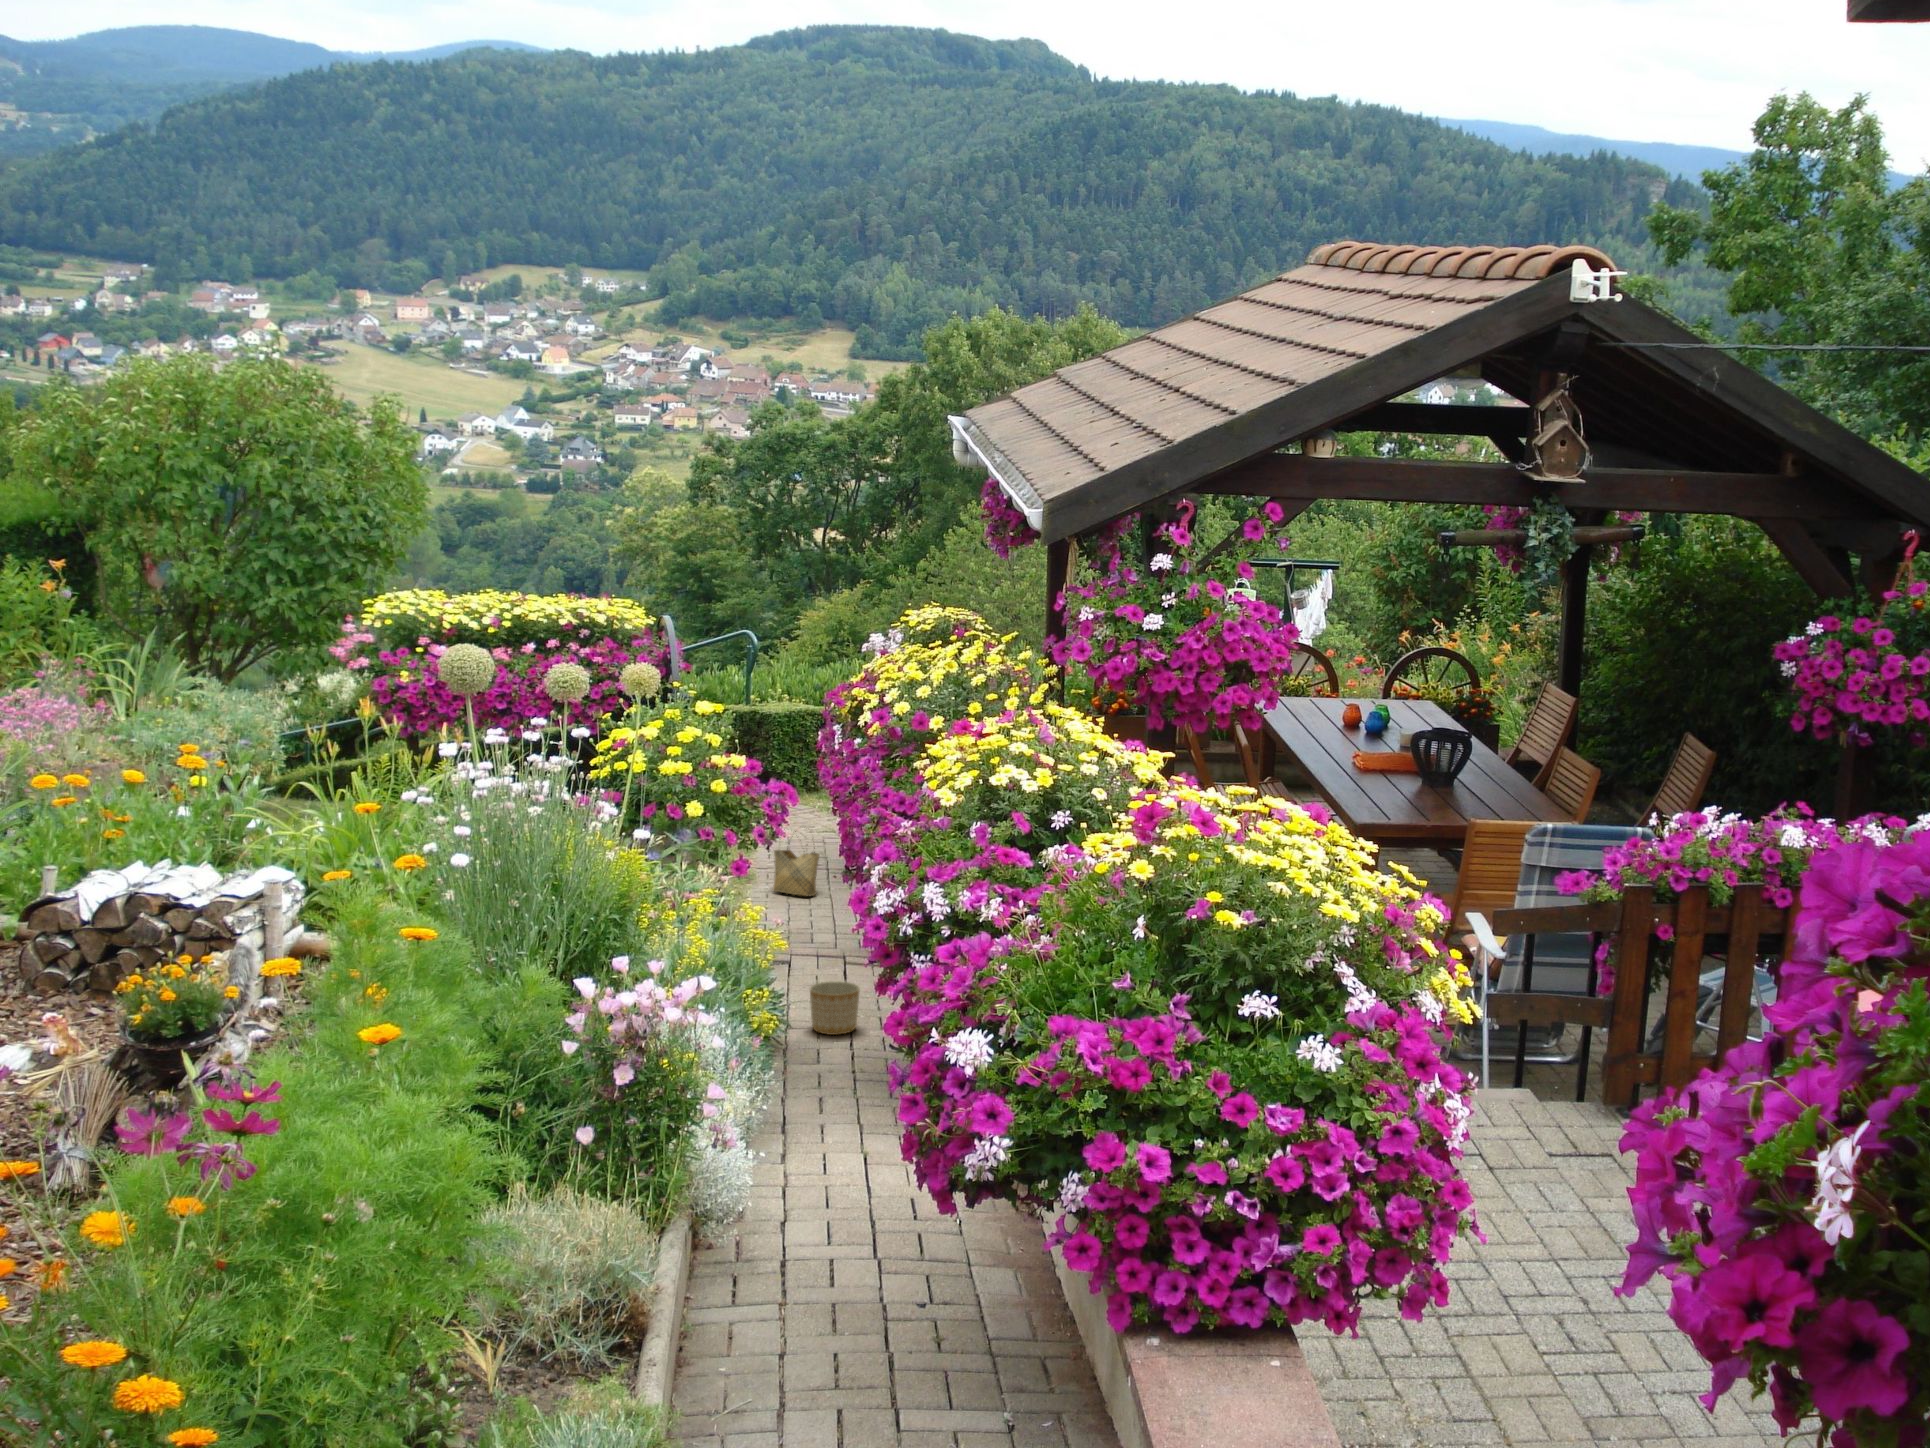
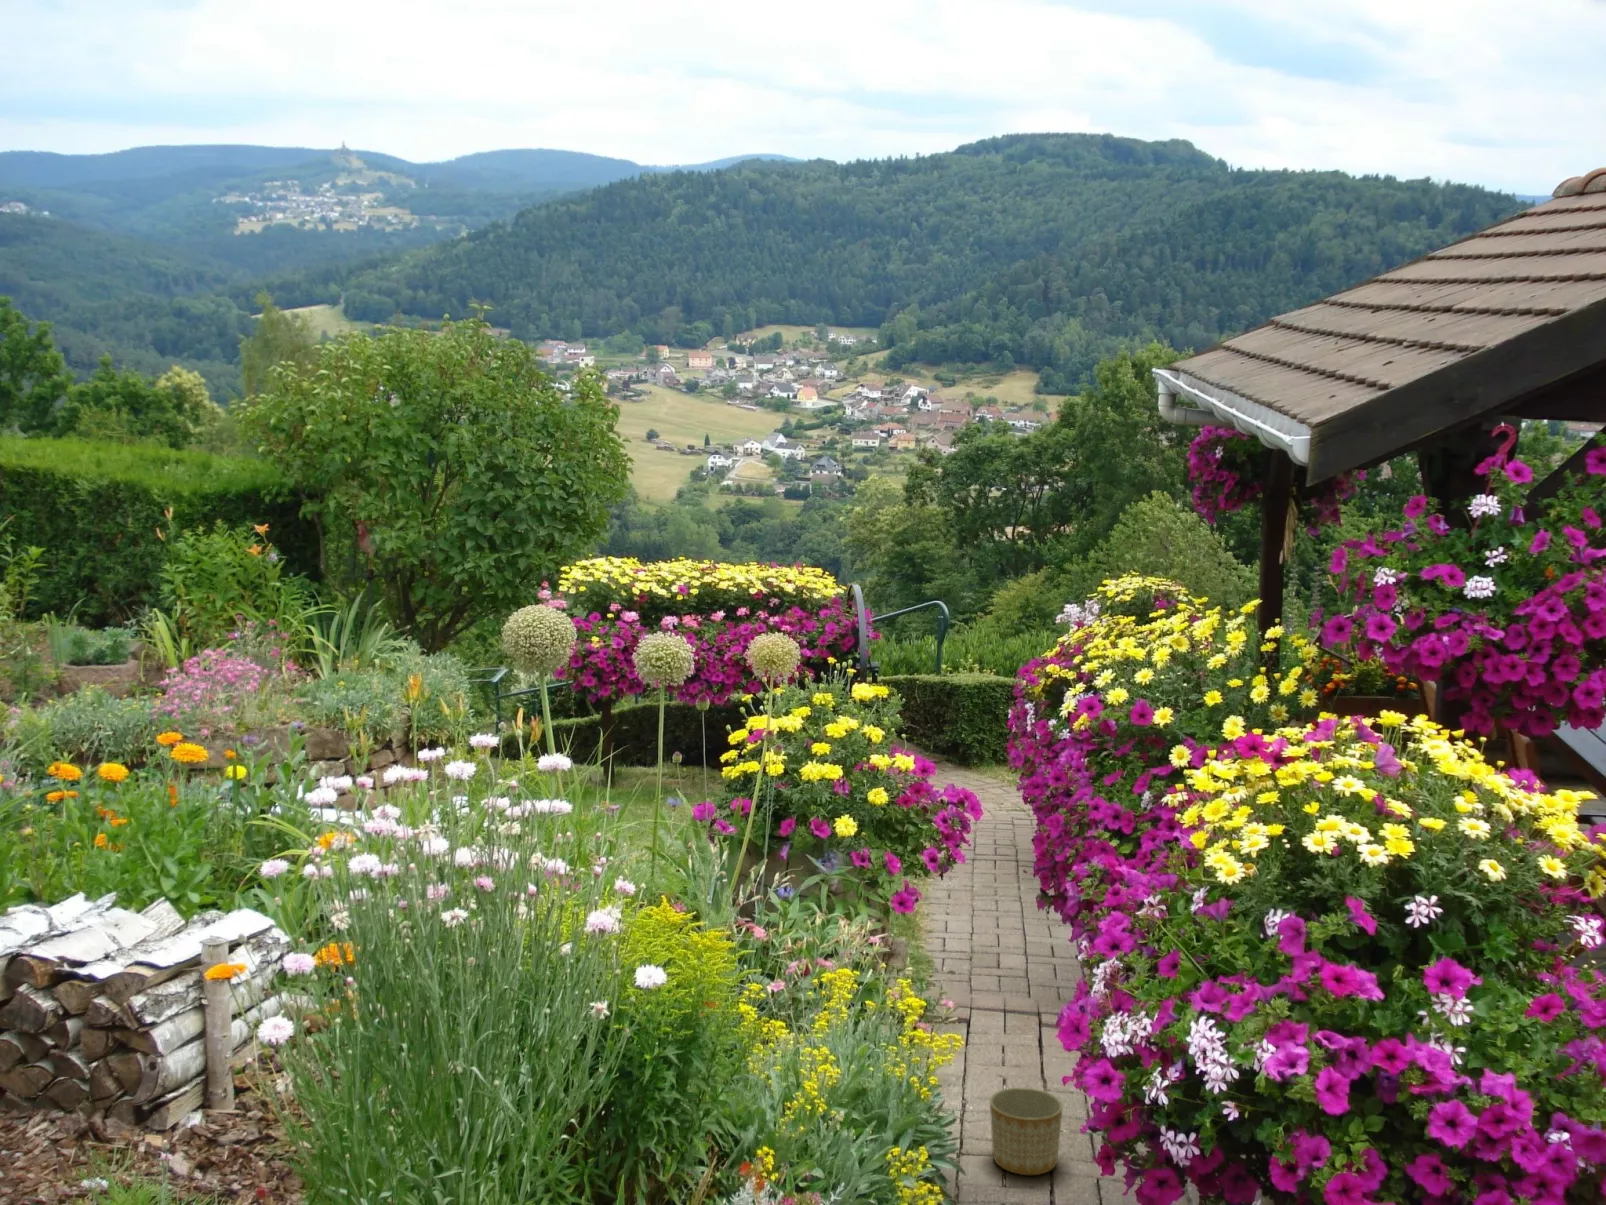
woven basket: present [772,829,819,896] -> none [952,823,1008,906]

